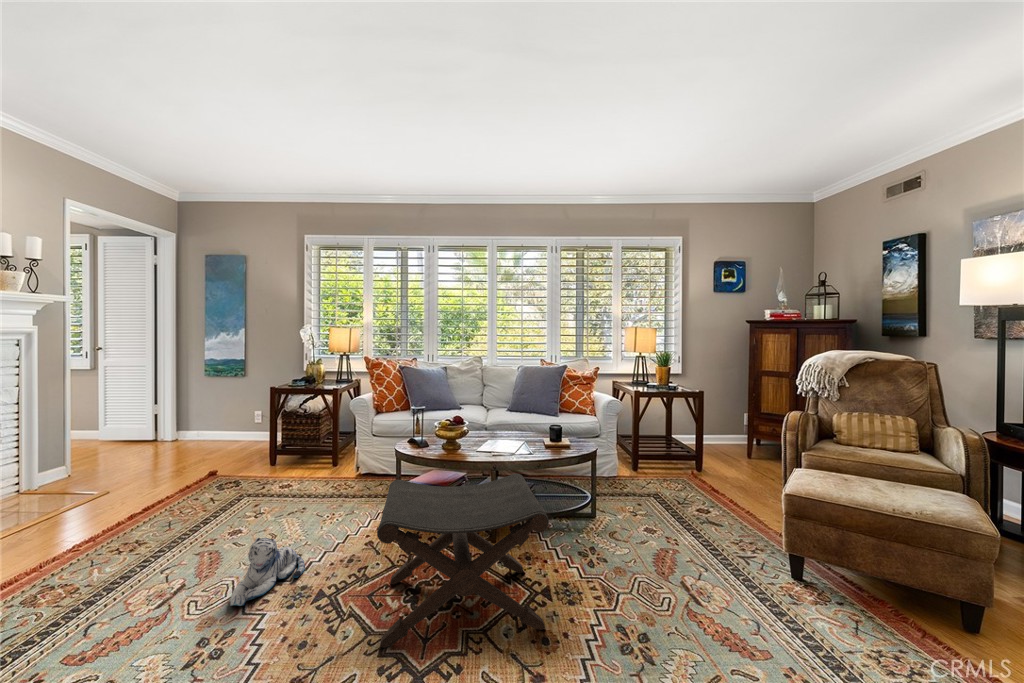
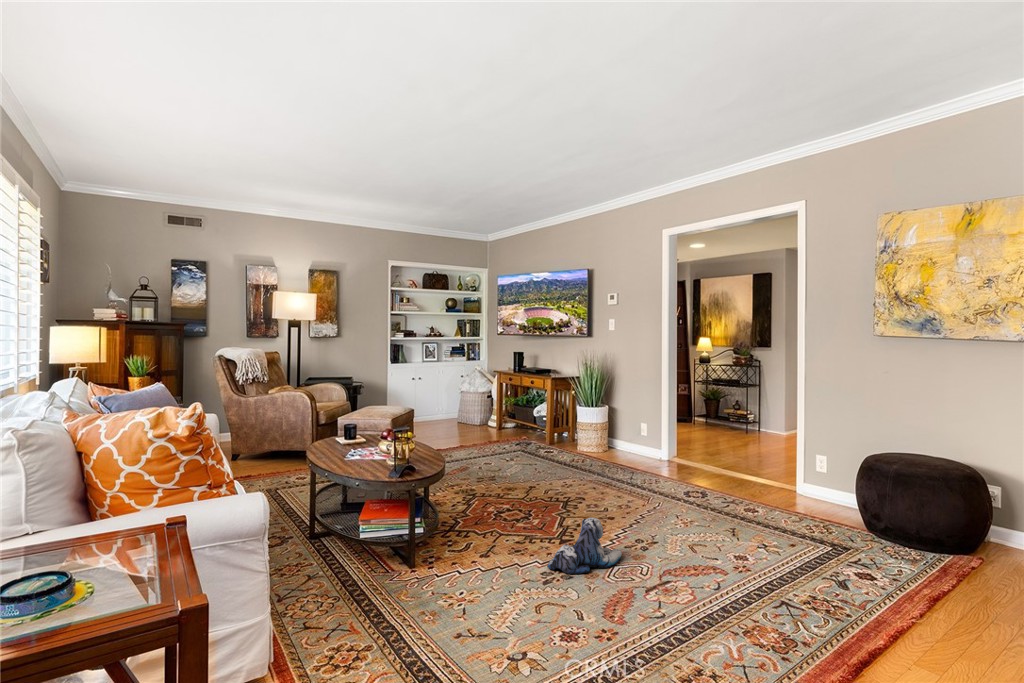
footstool: present [377,474,549,648] -> none [451,429,570,530]

